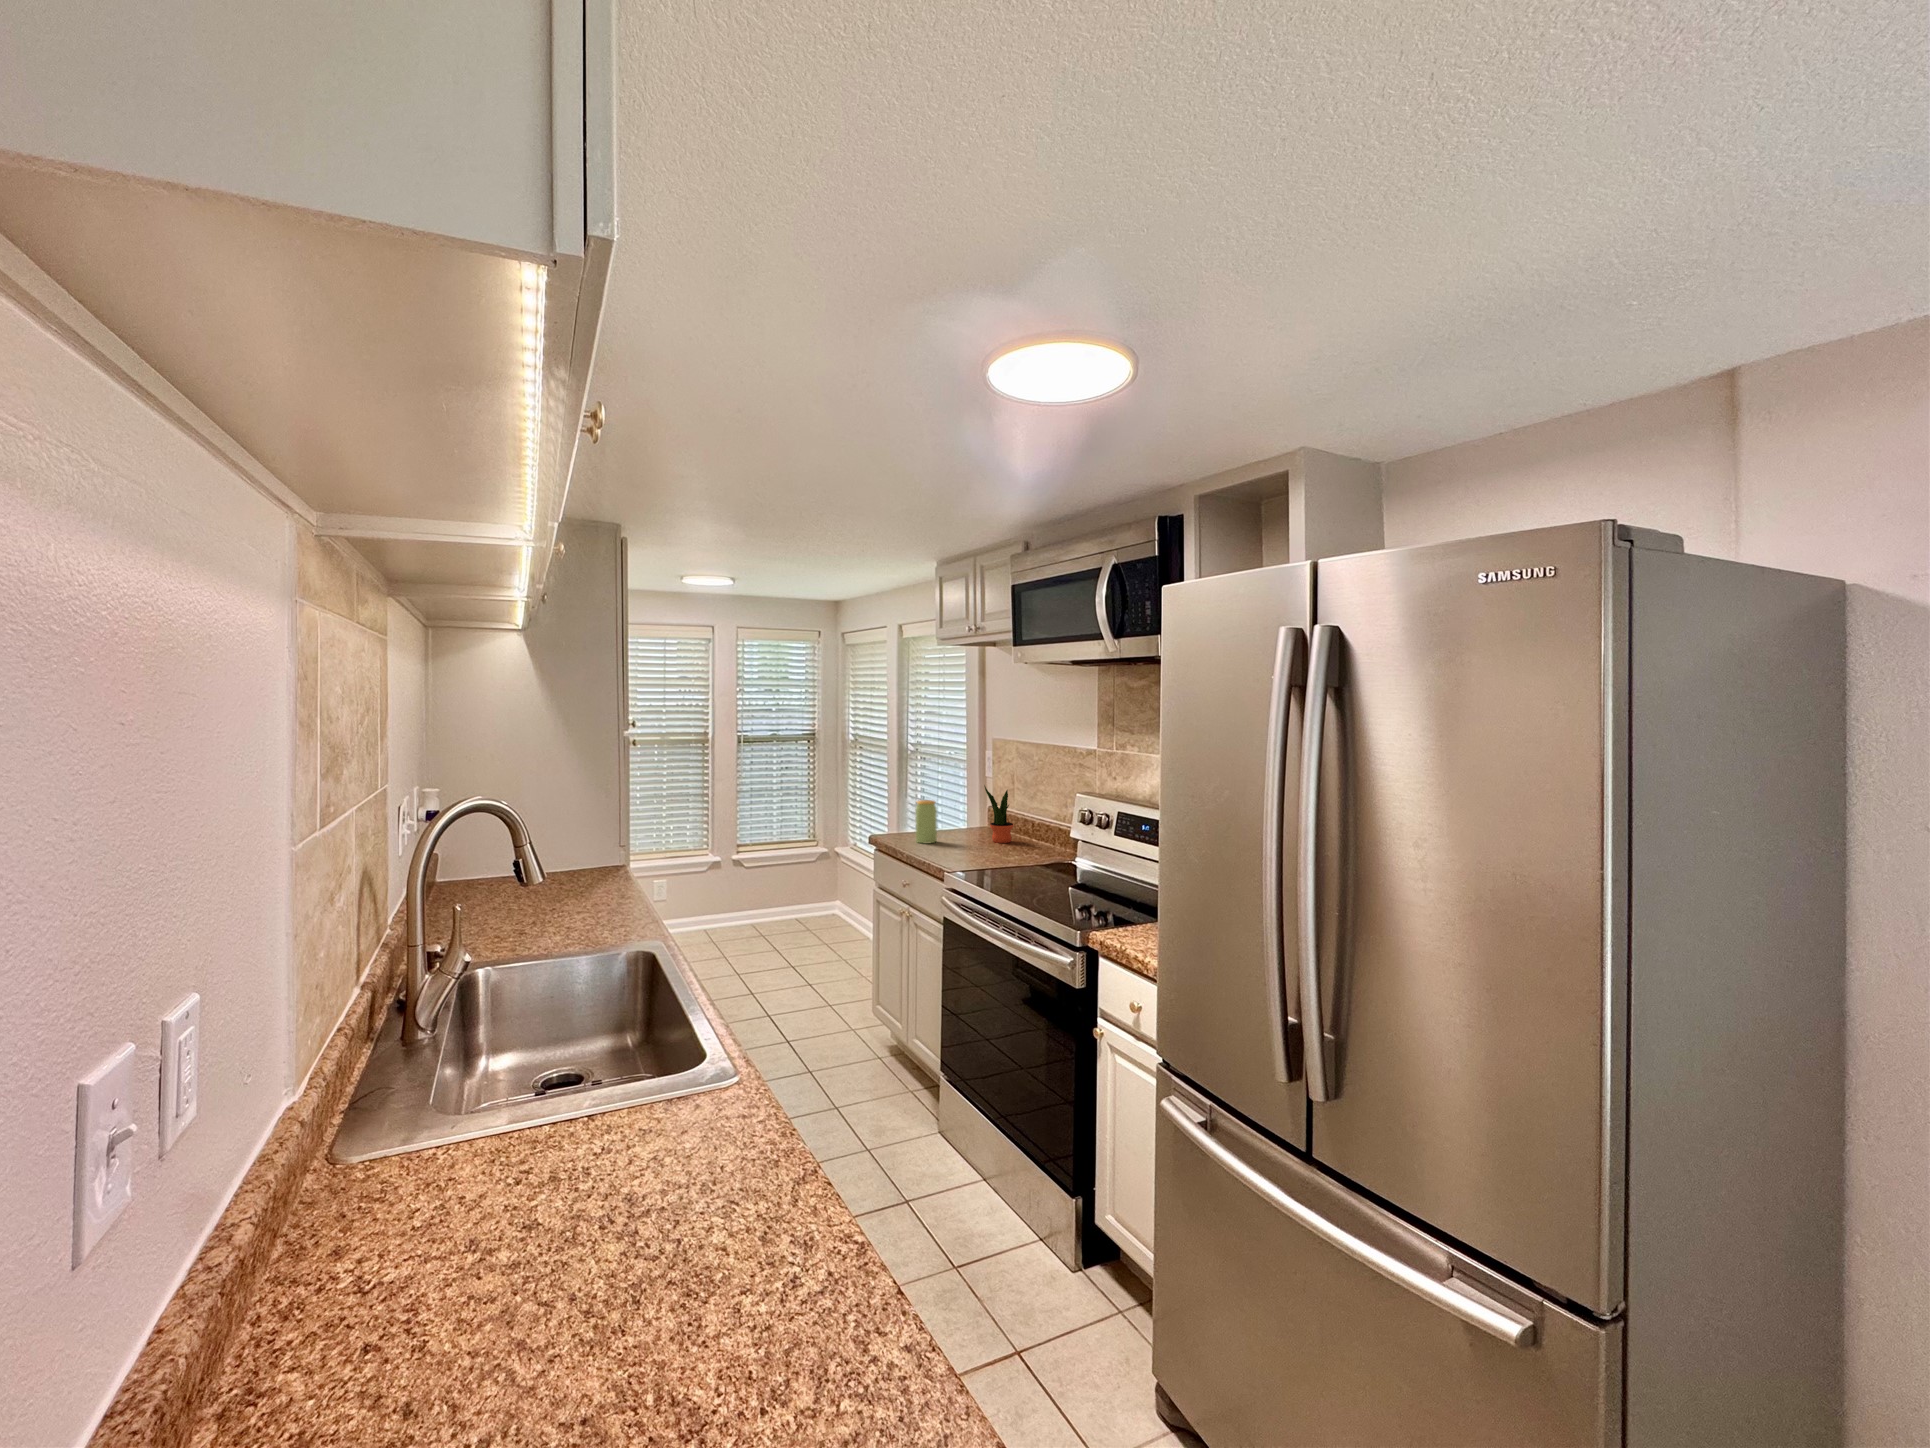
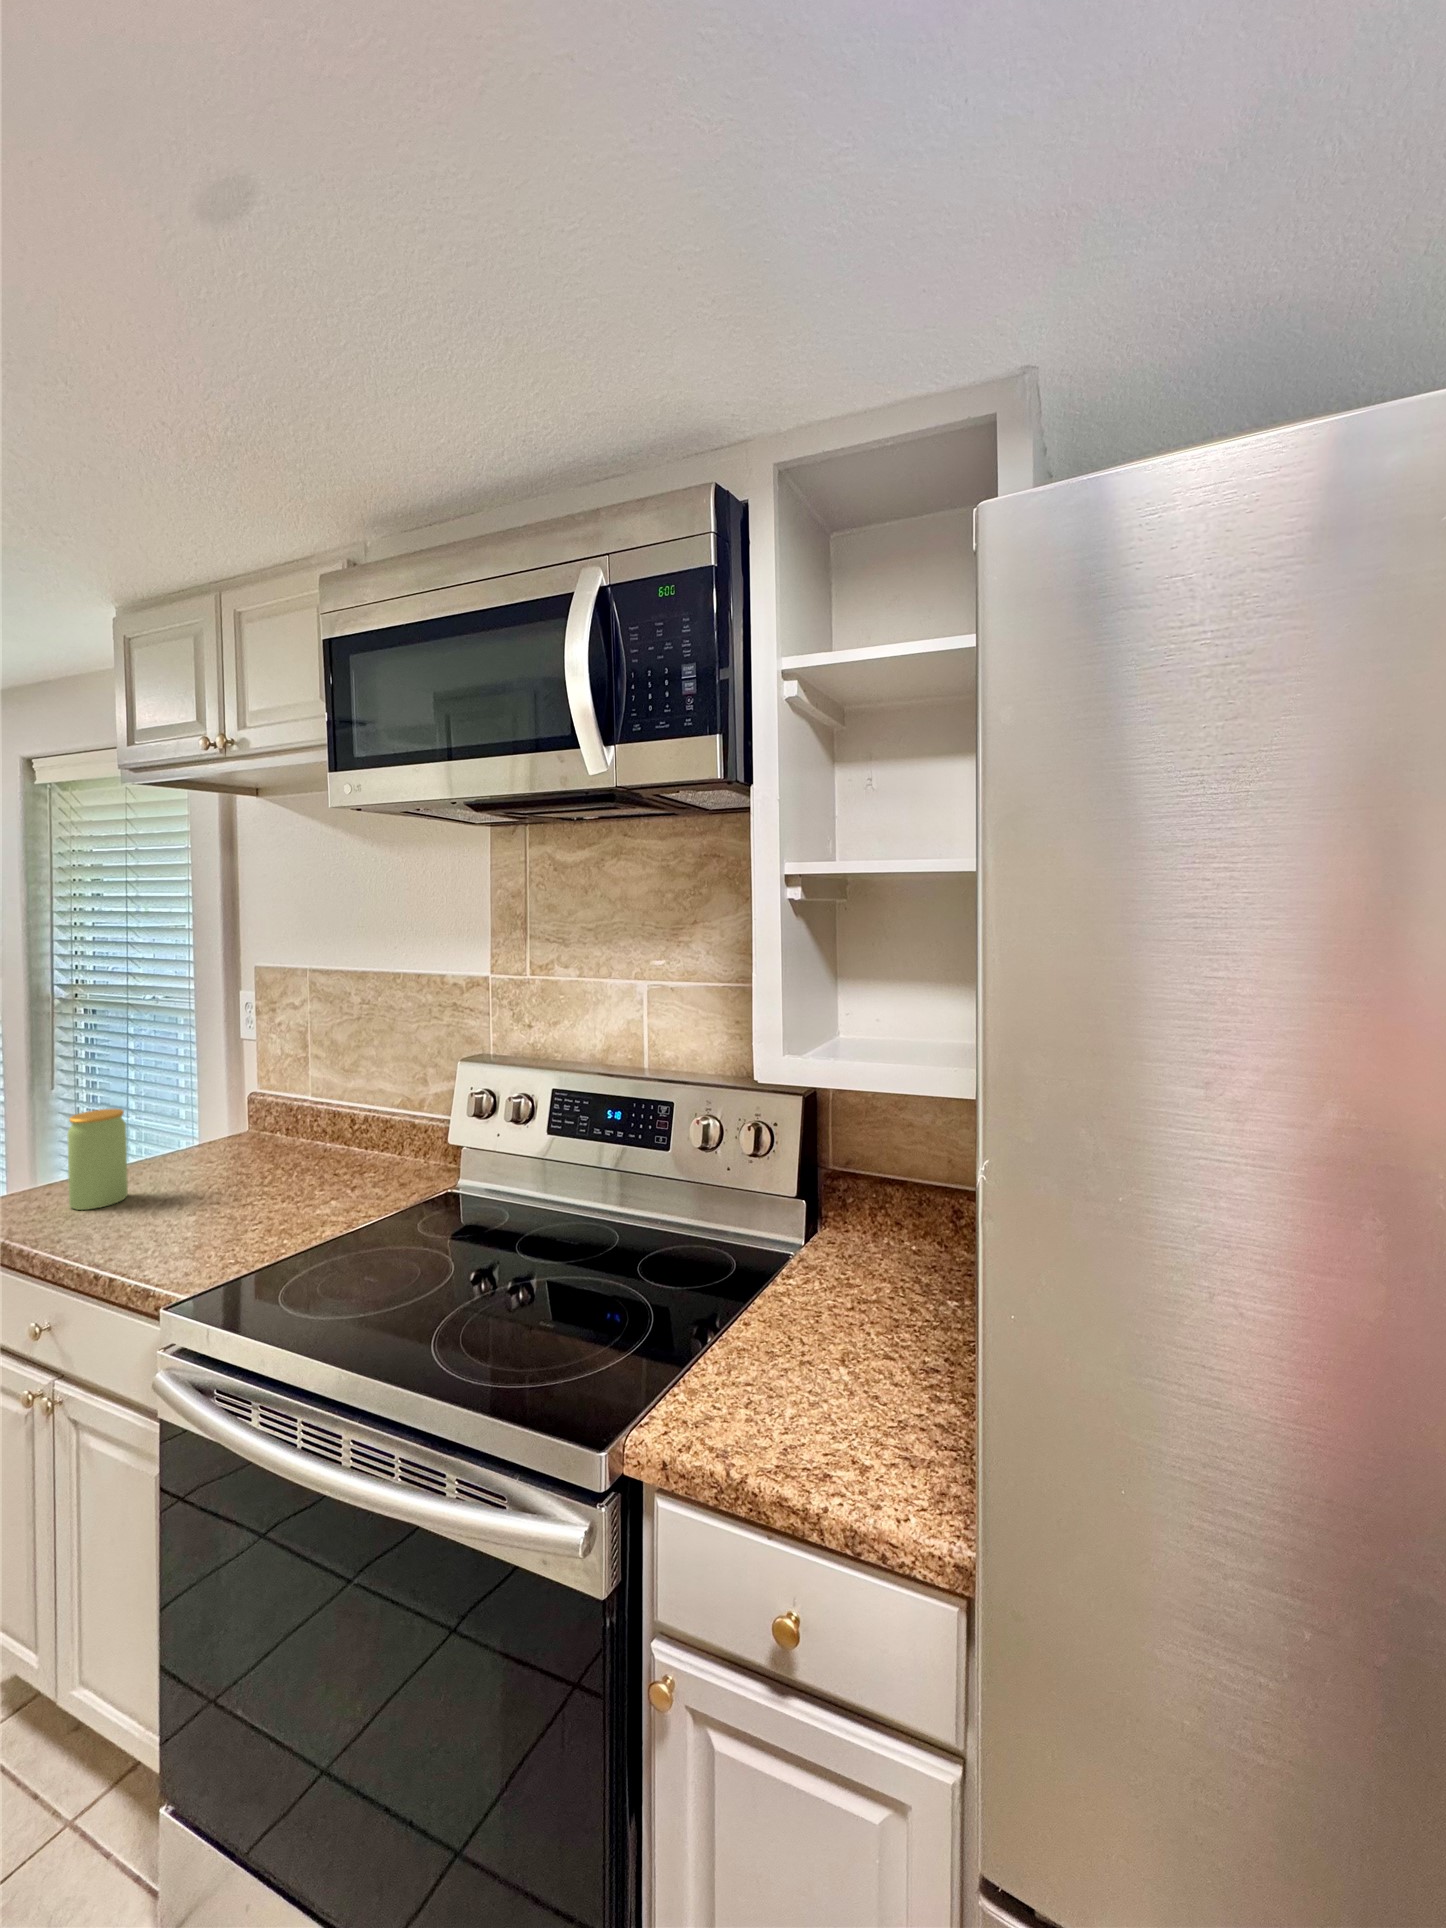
potted plant: present [984,786,1013,843] -> none [242,1058,310,1170]

